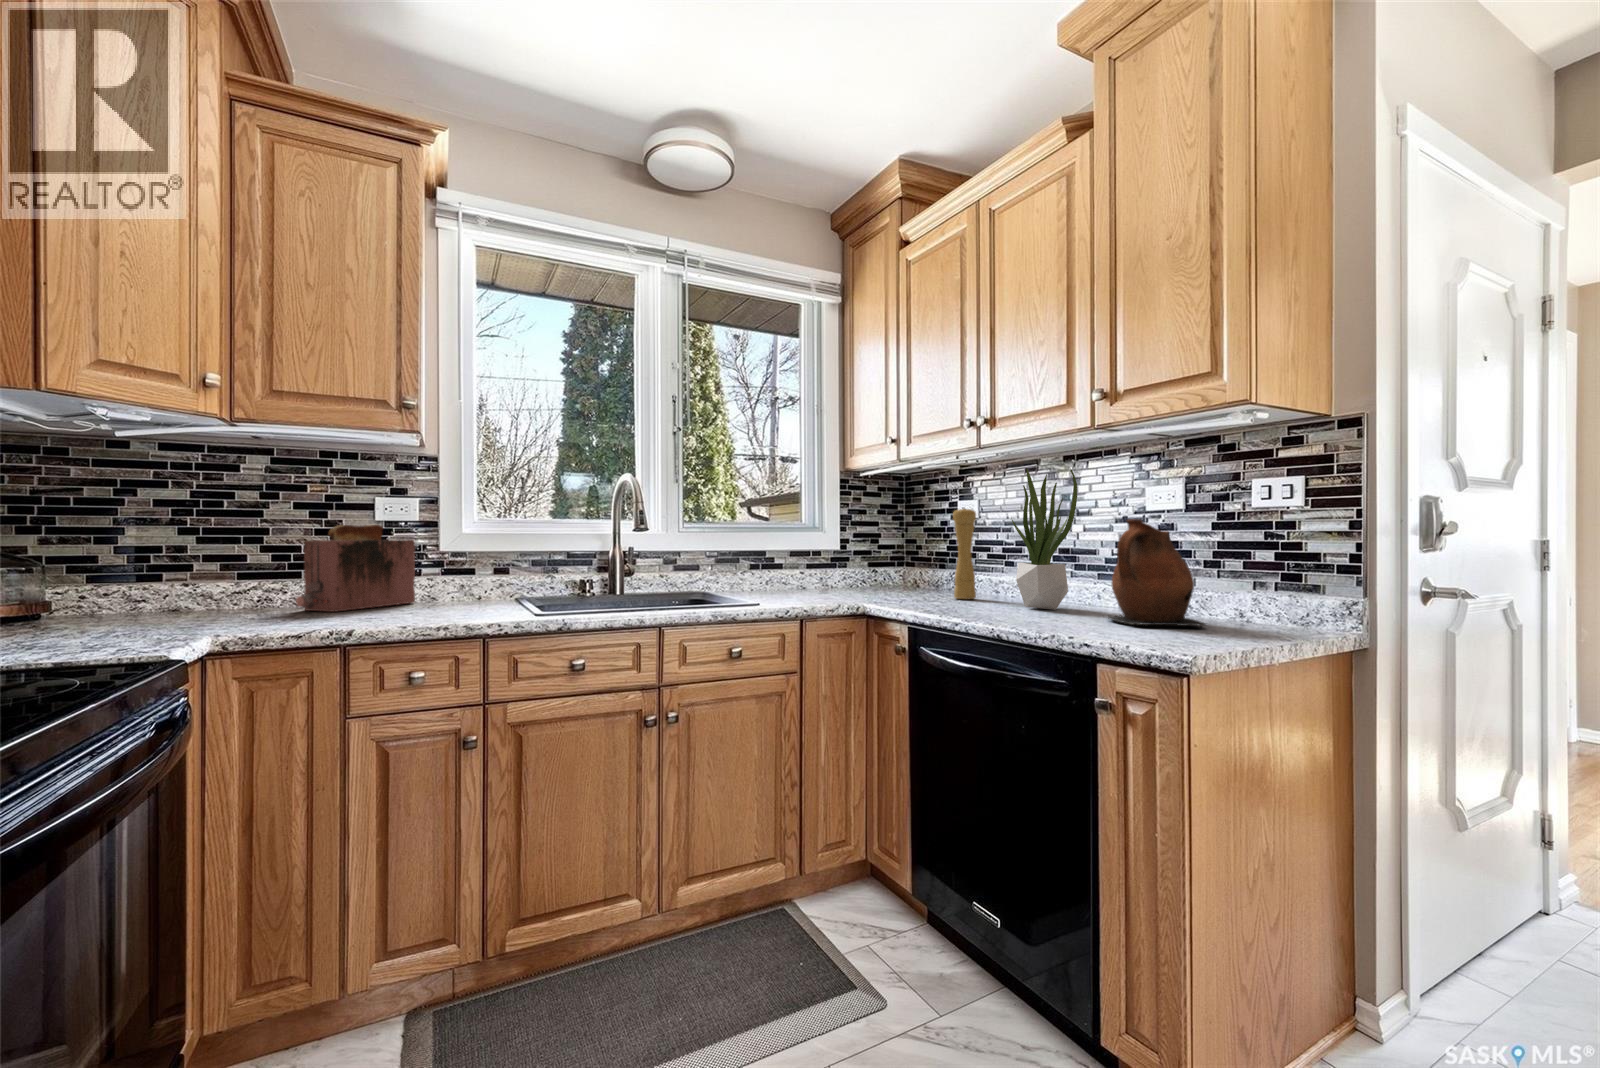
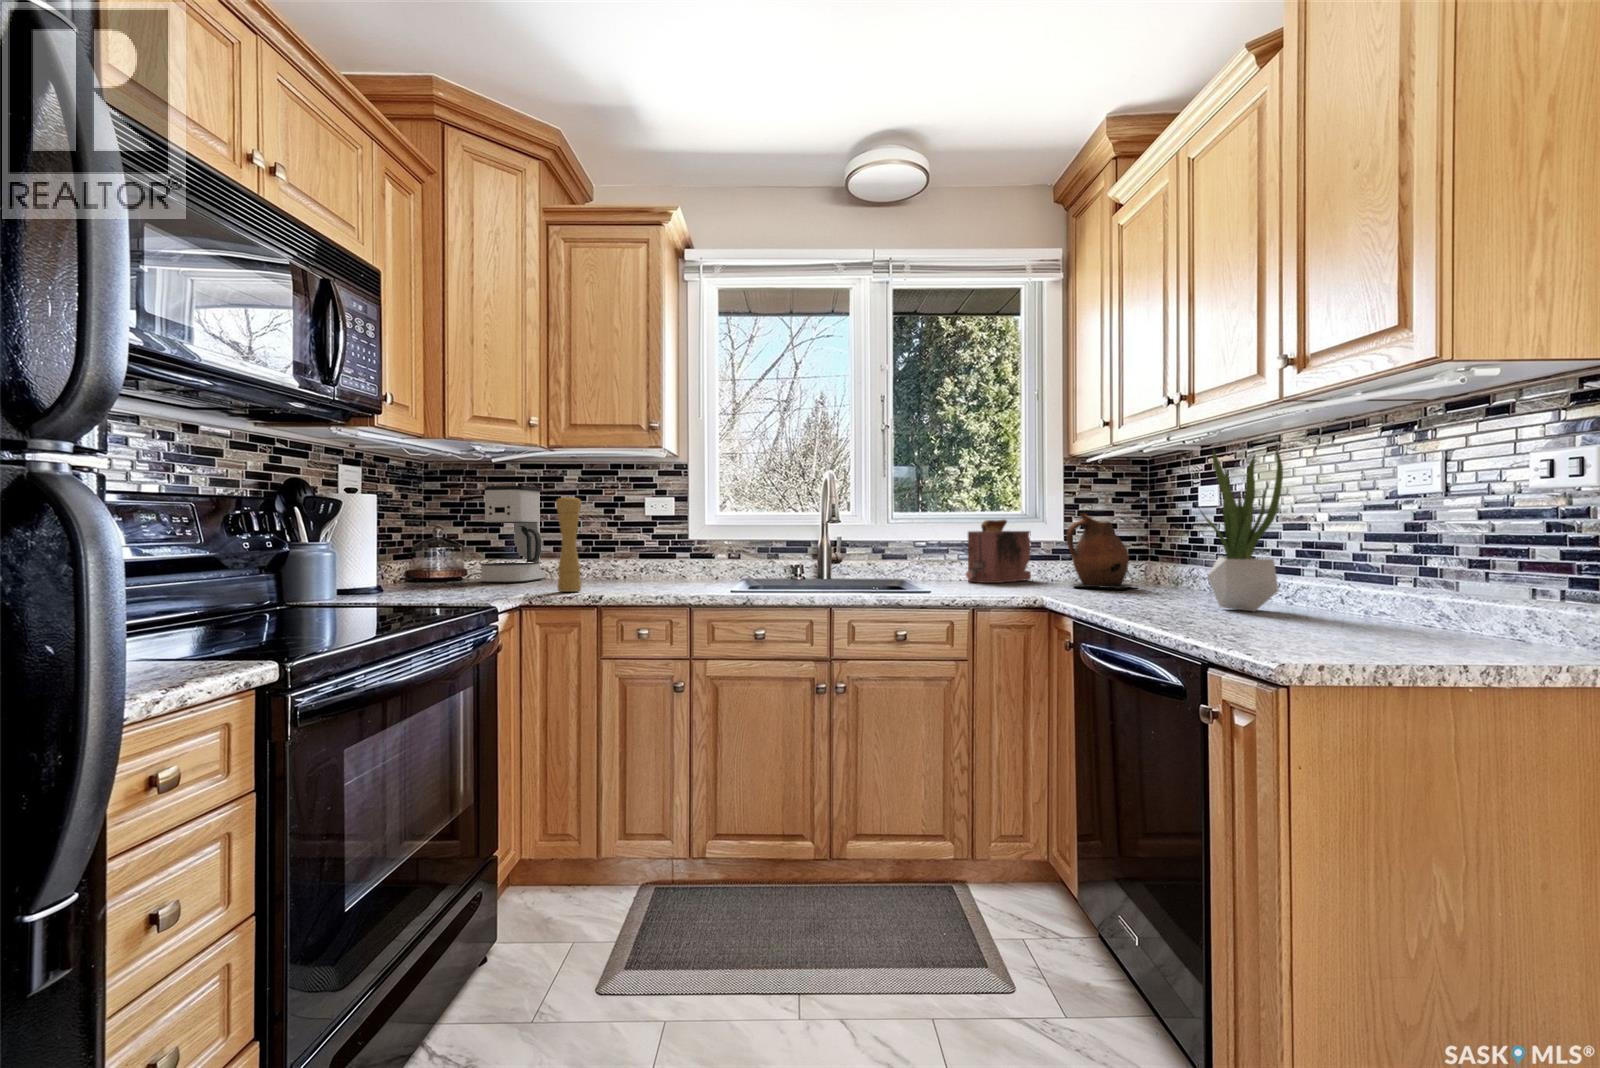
coffee maker: none [85,474,204,620] -> present [481,486,545,583]
pepper mill: present [953,508,976,599] -> present [556,496,581,592]
ceramic pitcher: present [1108,519,1207,627] -> present [1066,514,1137,589]
toaster: present [296,524,415,612] -> present [966,519,1031,583]

